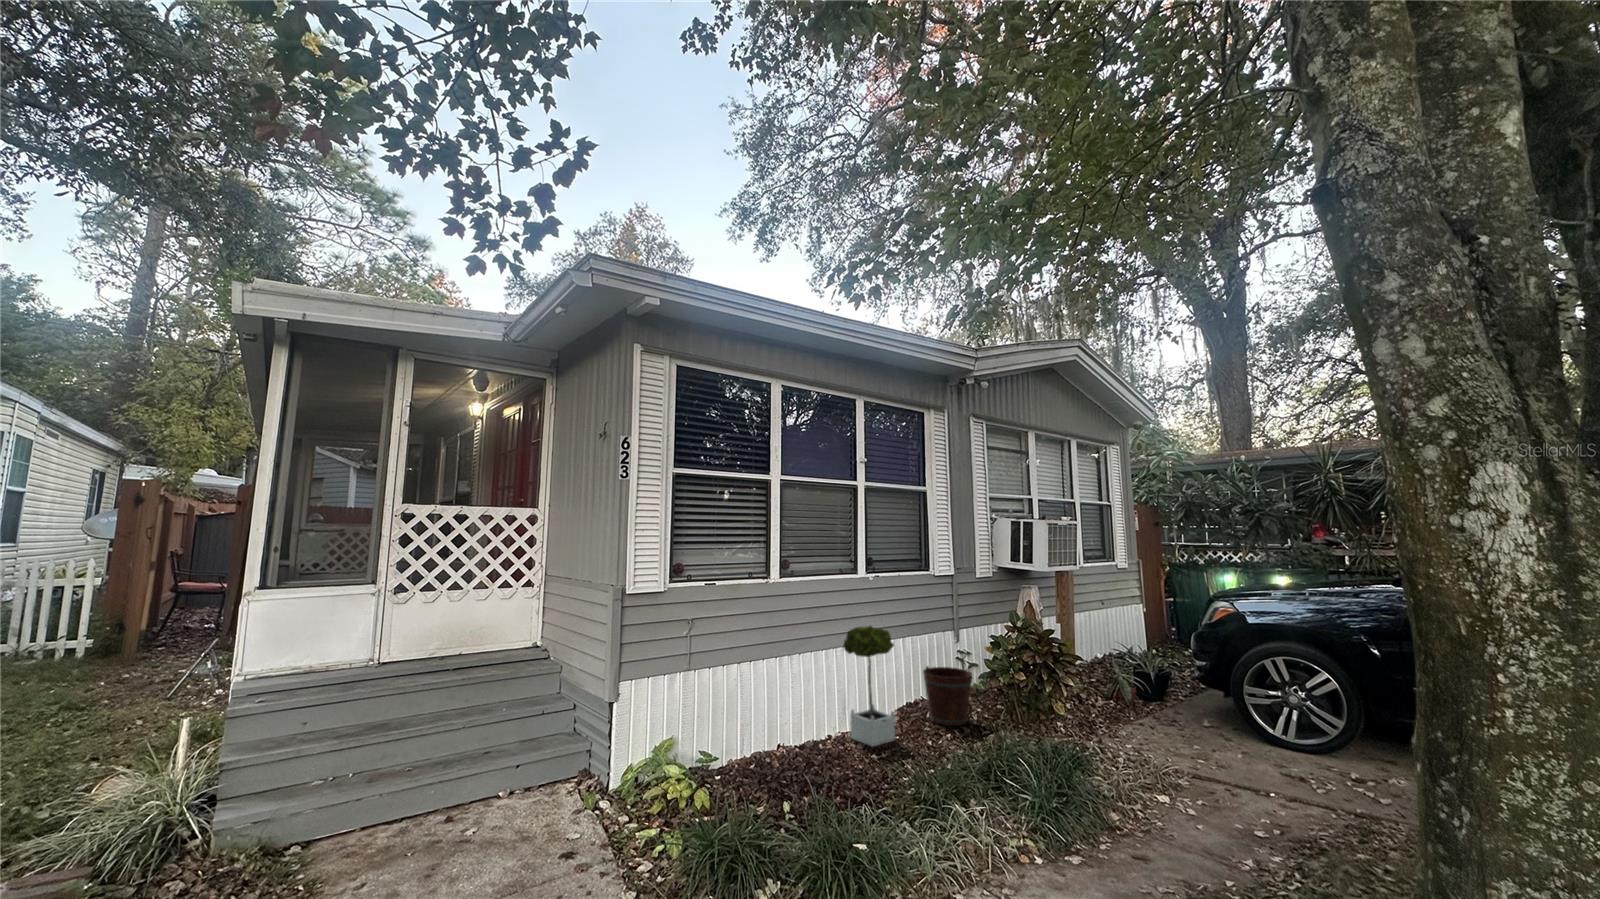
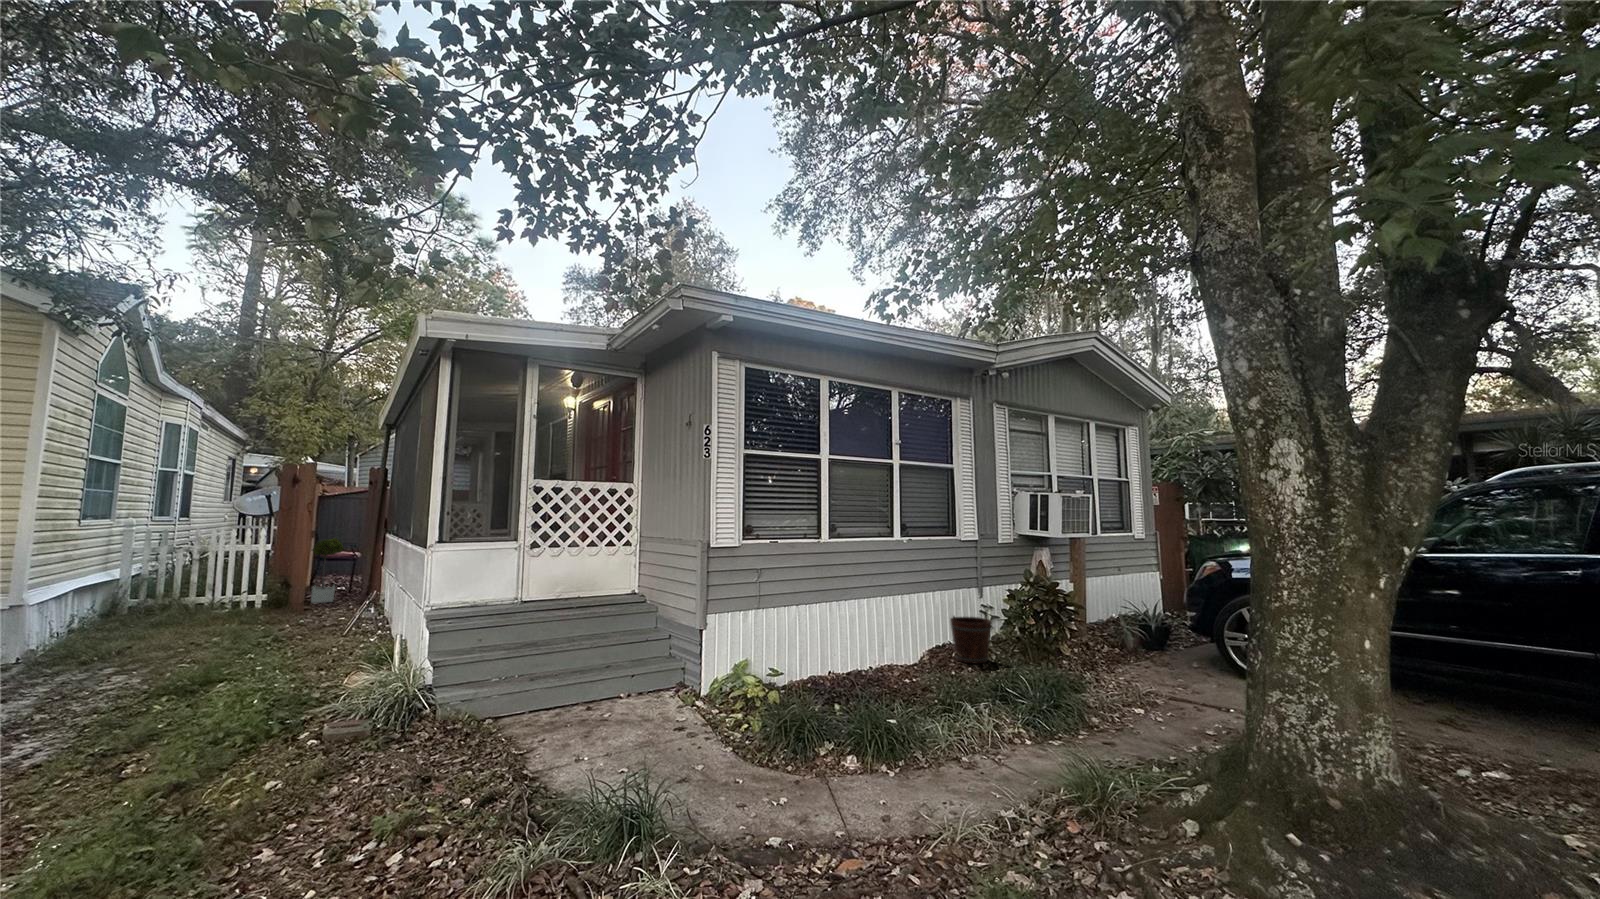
potted tree: present [843,626,895,746] -> present [311,538,344,603]

